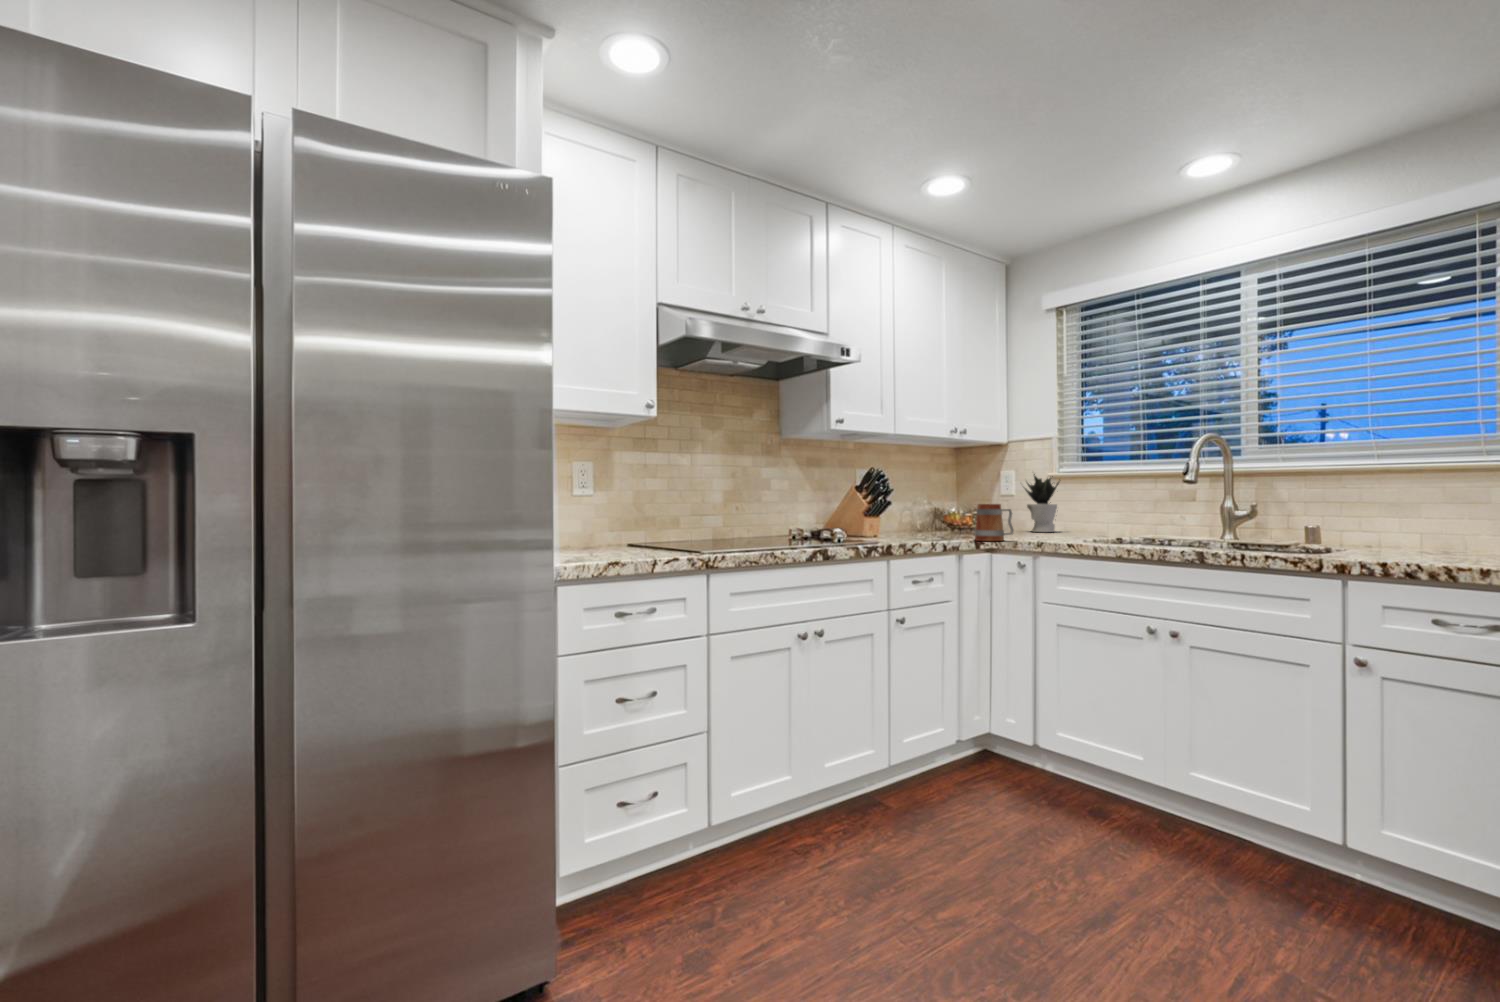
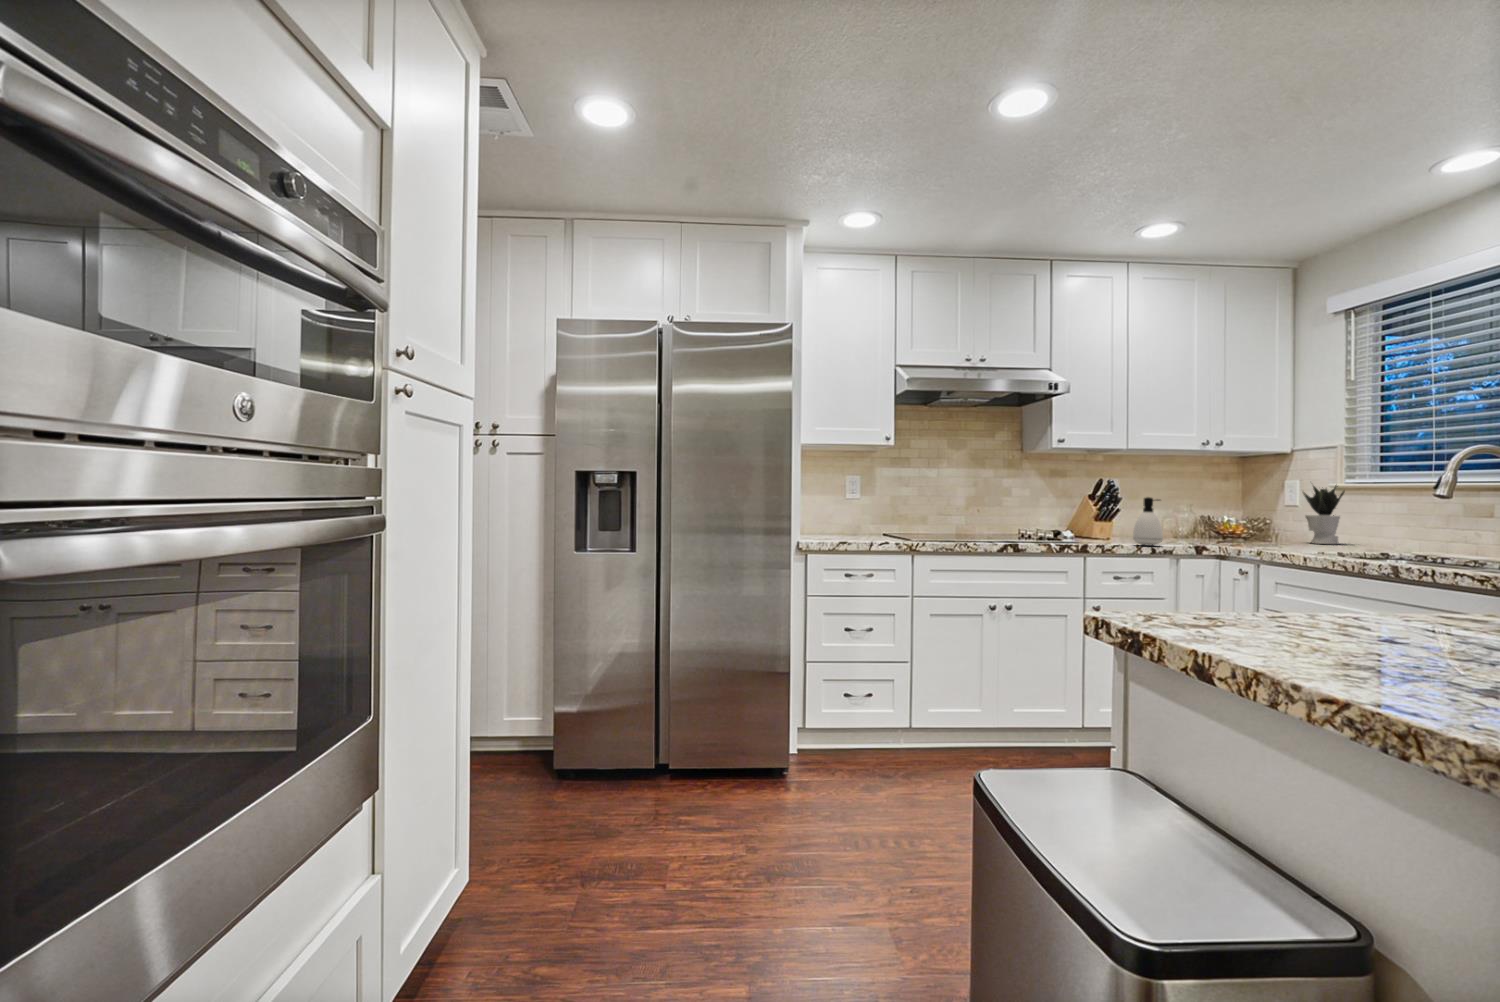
soap dispenser: none [920,487,950,543] -> present [1133,497,1163,546]
mug: present [975,504,1014,541] -> none [1198,513,1239,548]

